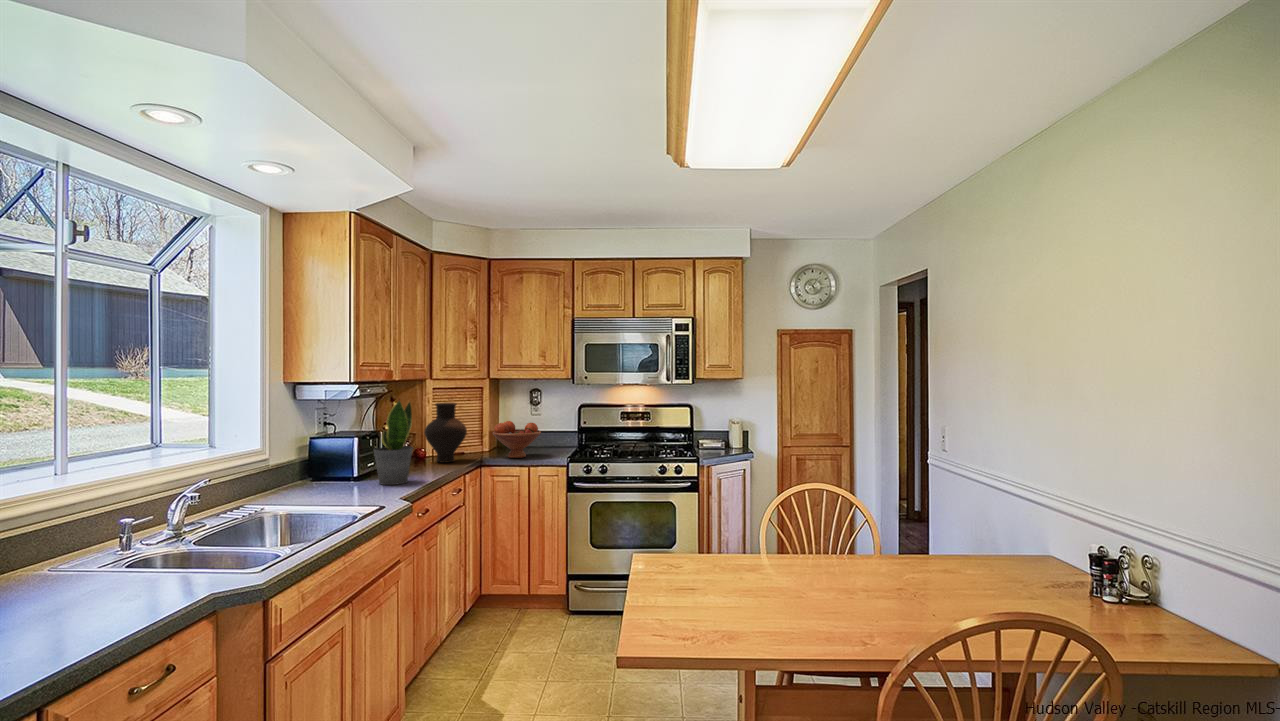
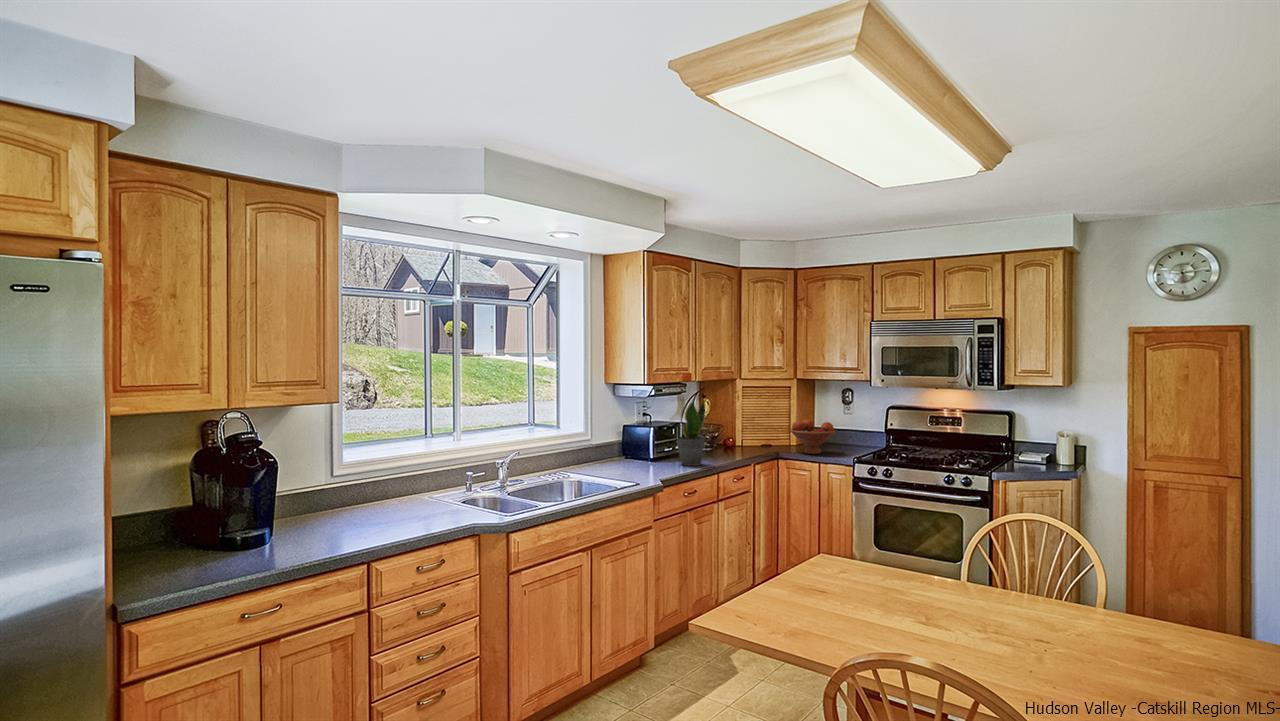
vase: present [424,402,467,463] -> none [731,401,766,452]

